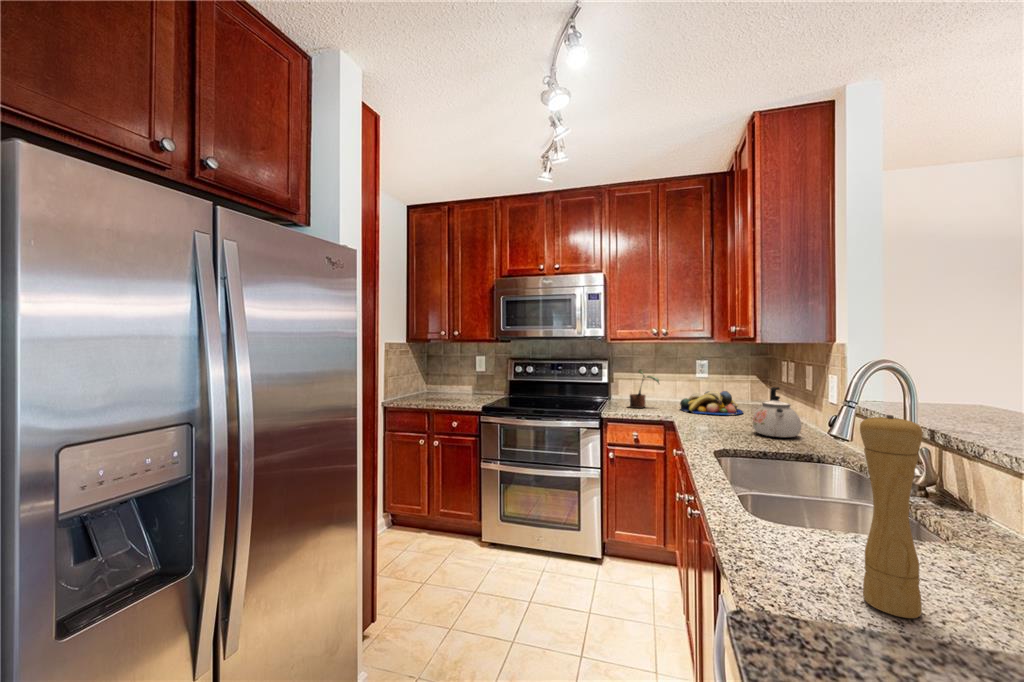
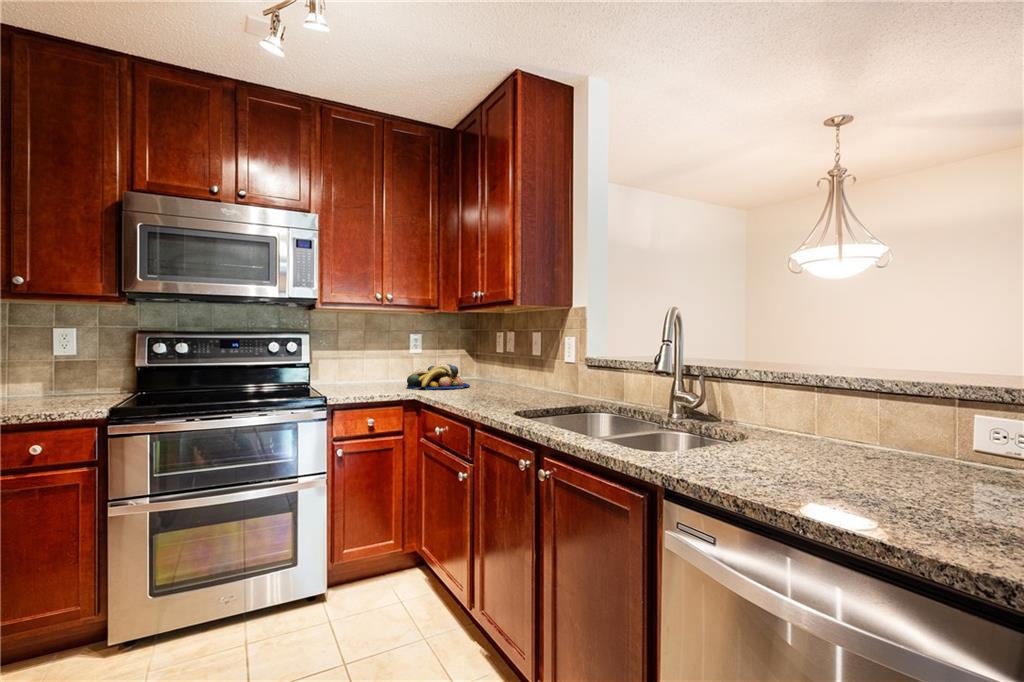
potted plant: present [628,370,659,408] -> none [344,342,385,391]
kettle: present [753,387,801,438] -> none [509,350,550,398]
pepper mill: present [860,415,923,618] -> none [796,322,842,480]

